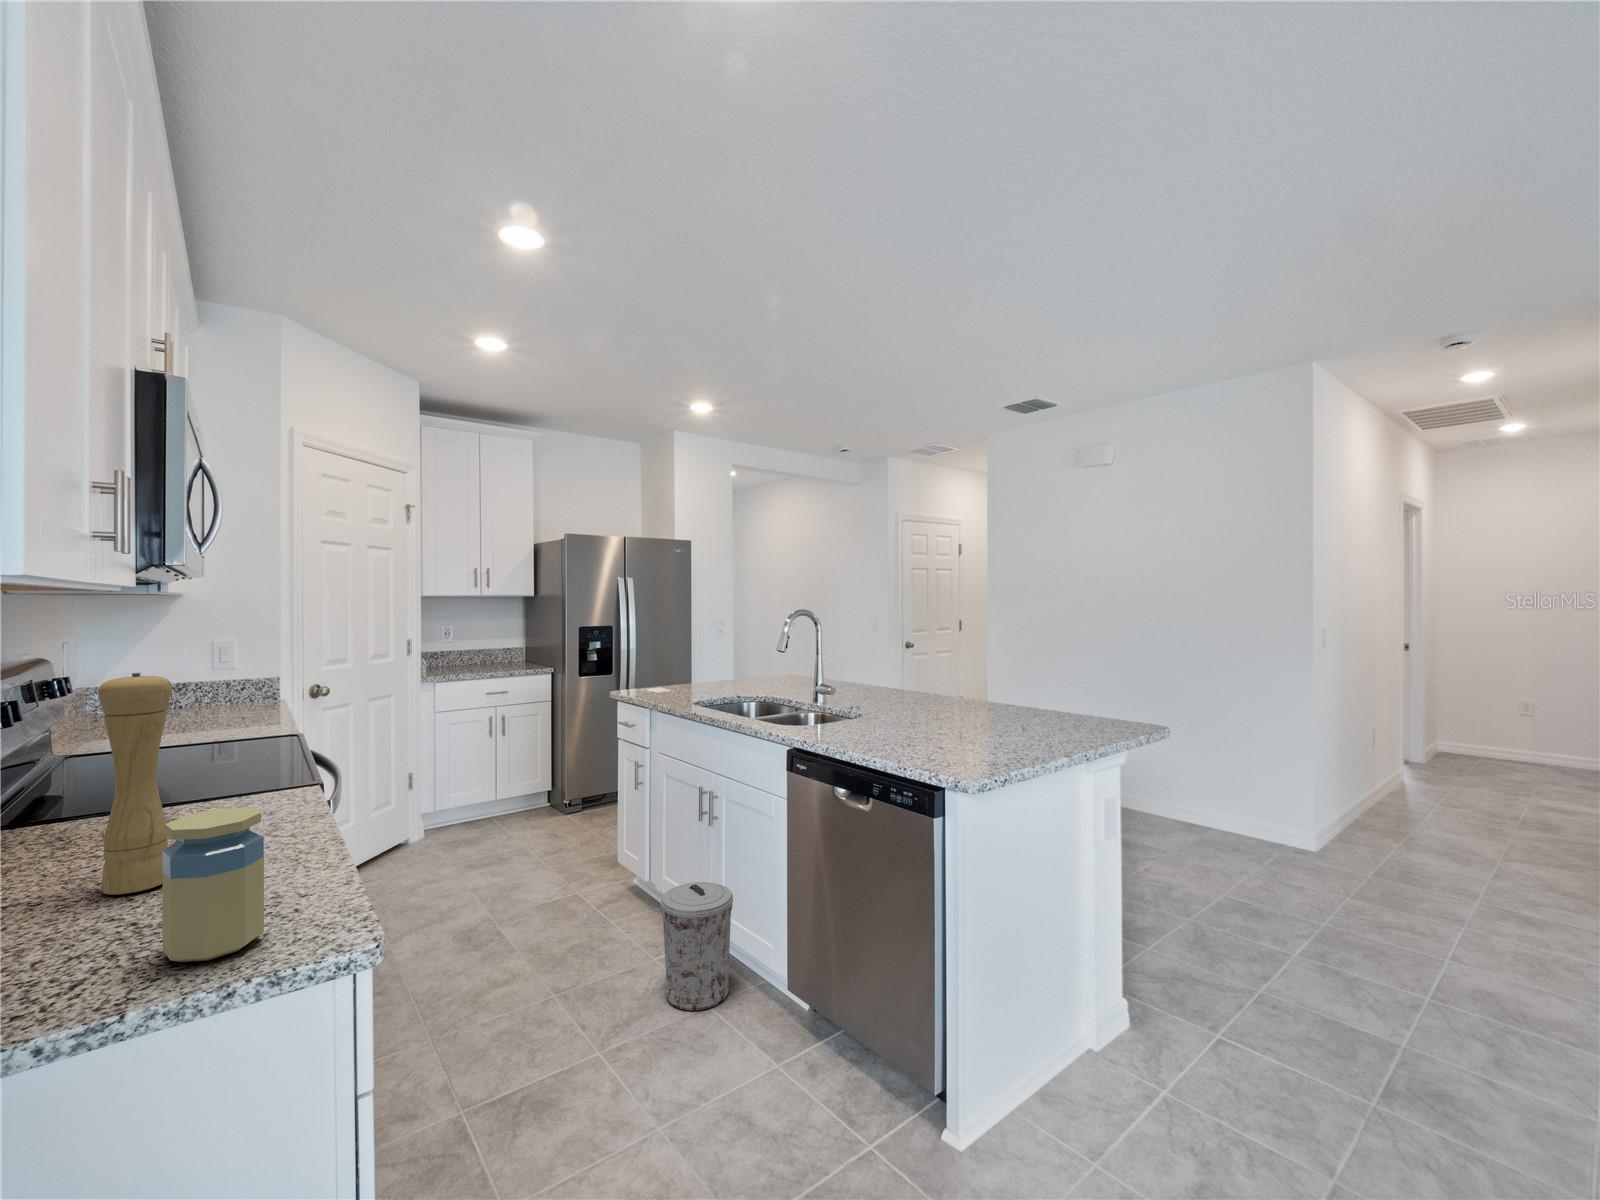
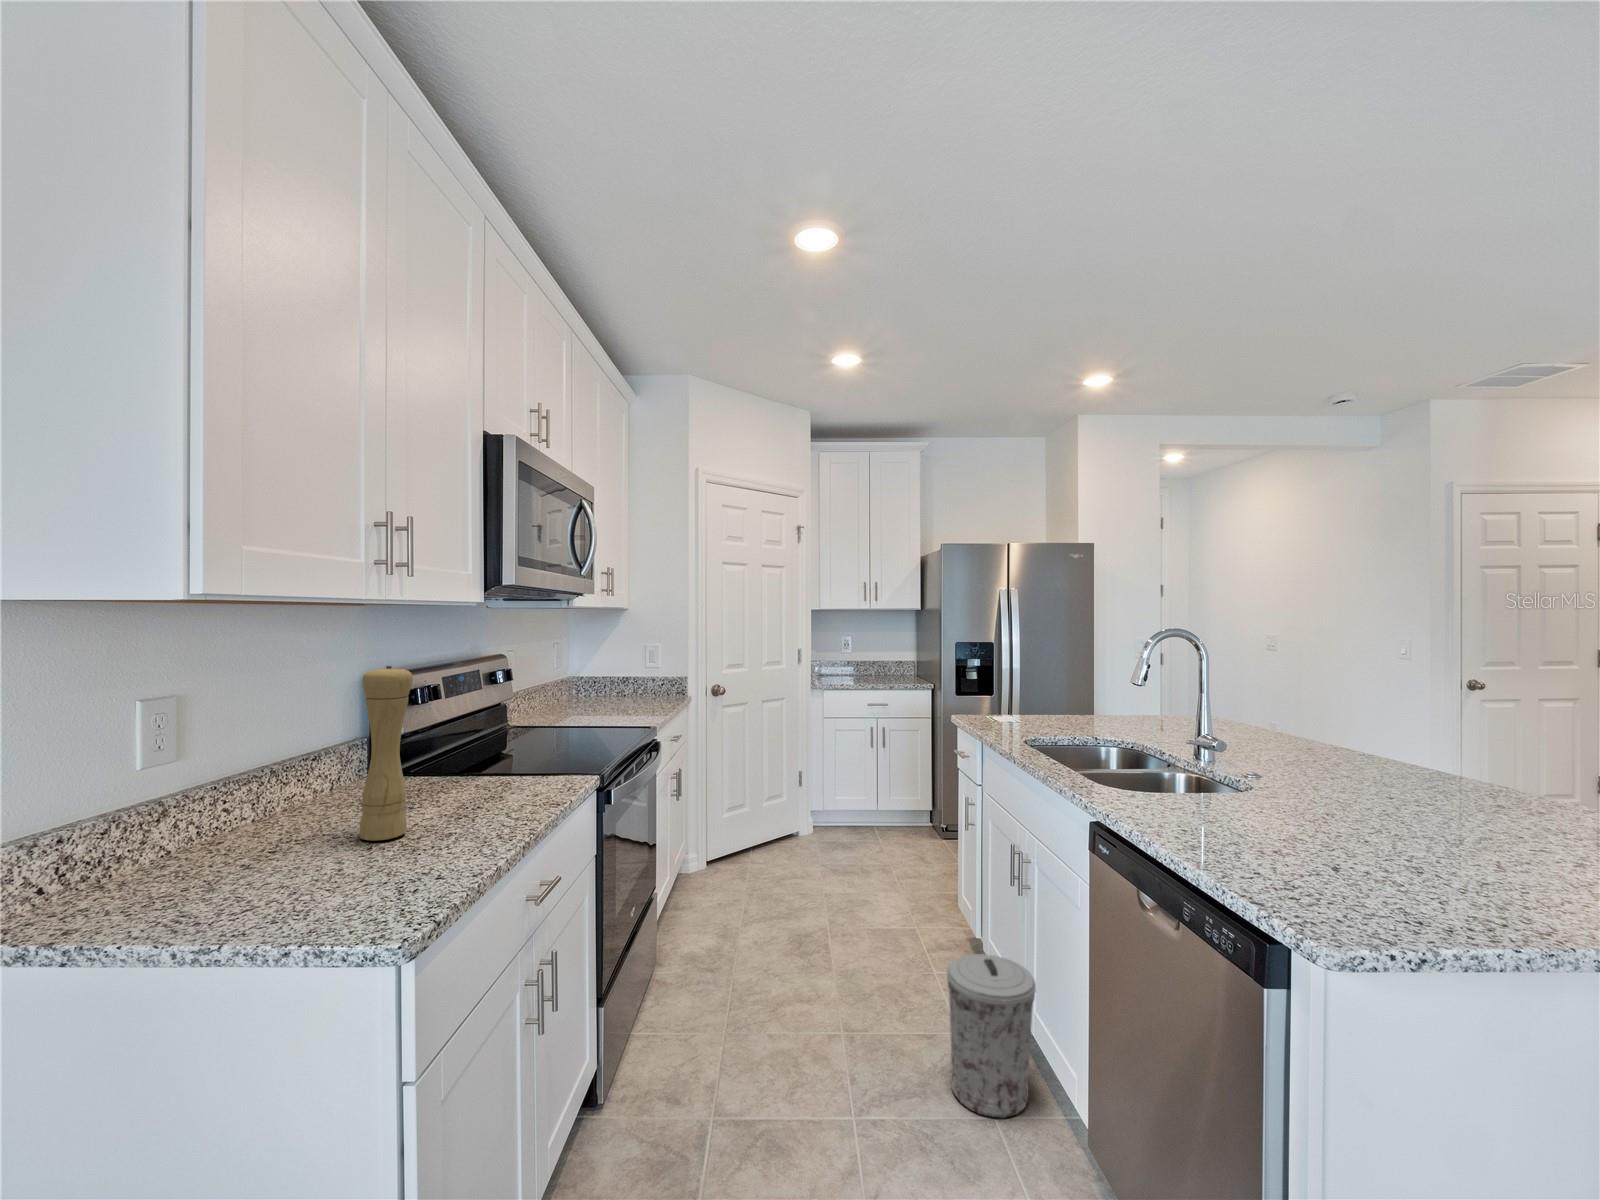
jar: present [162,807,264,962] -> none [287,787,371,917]

